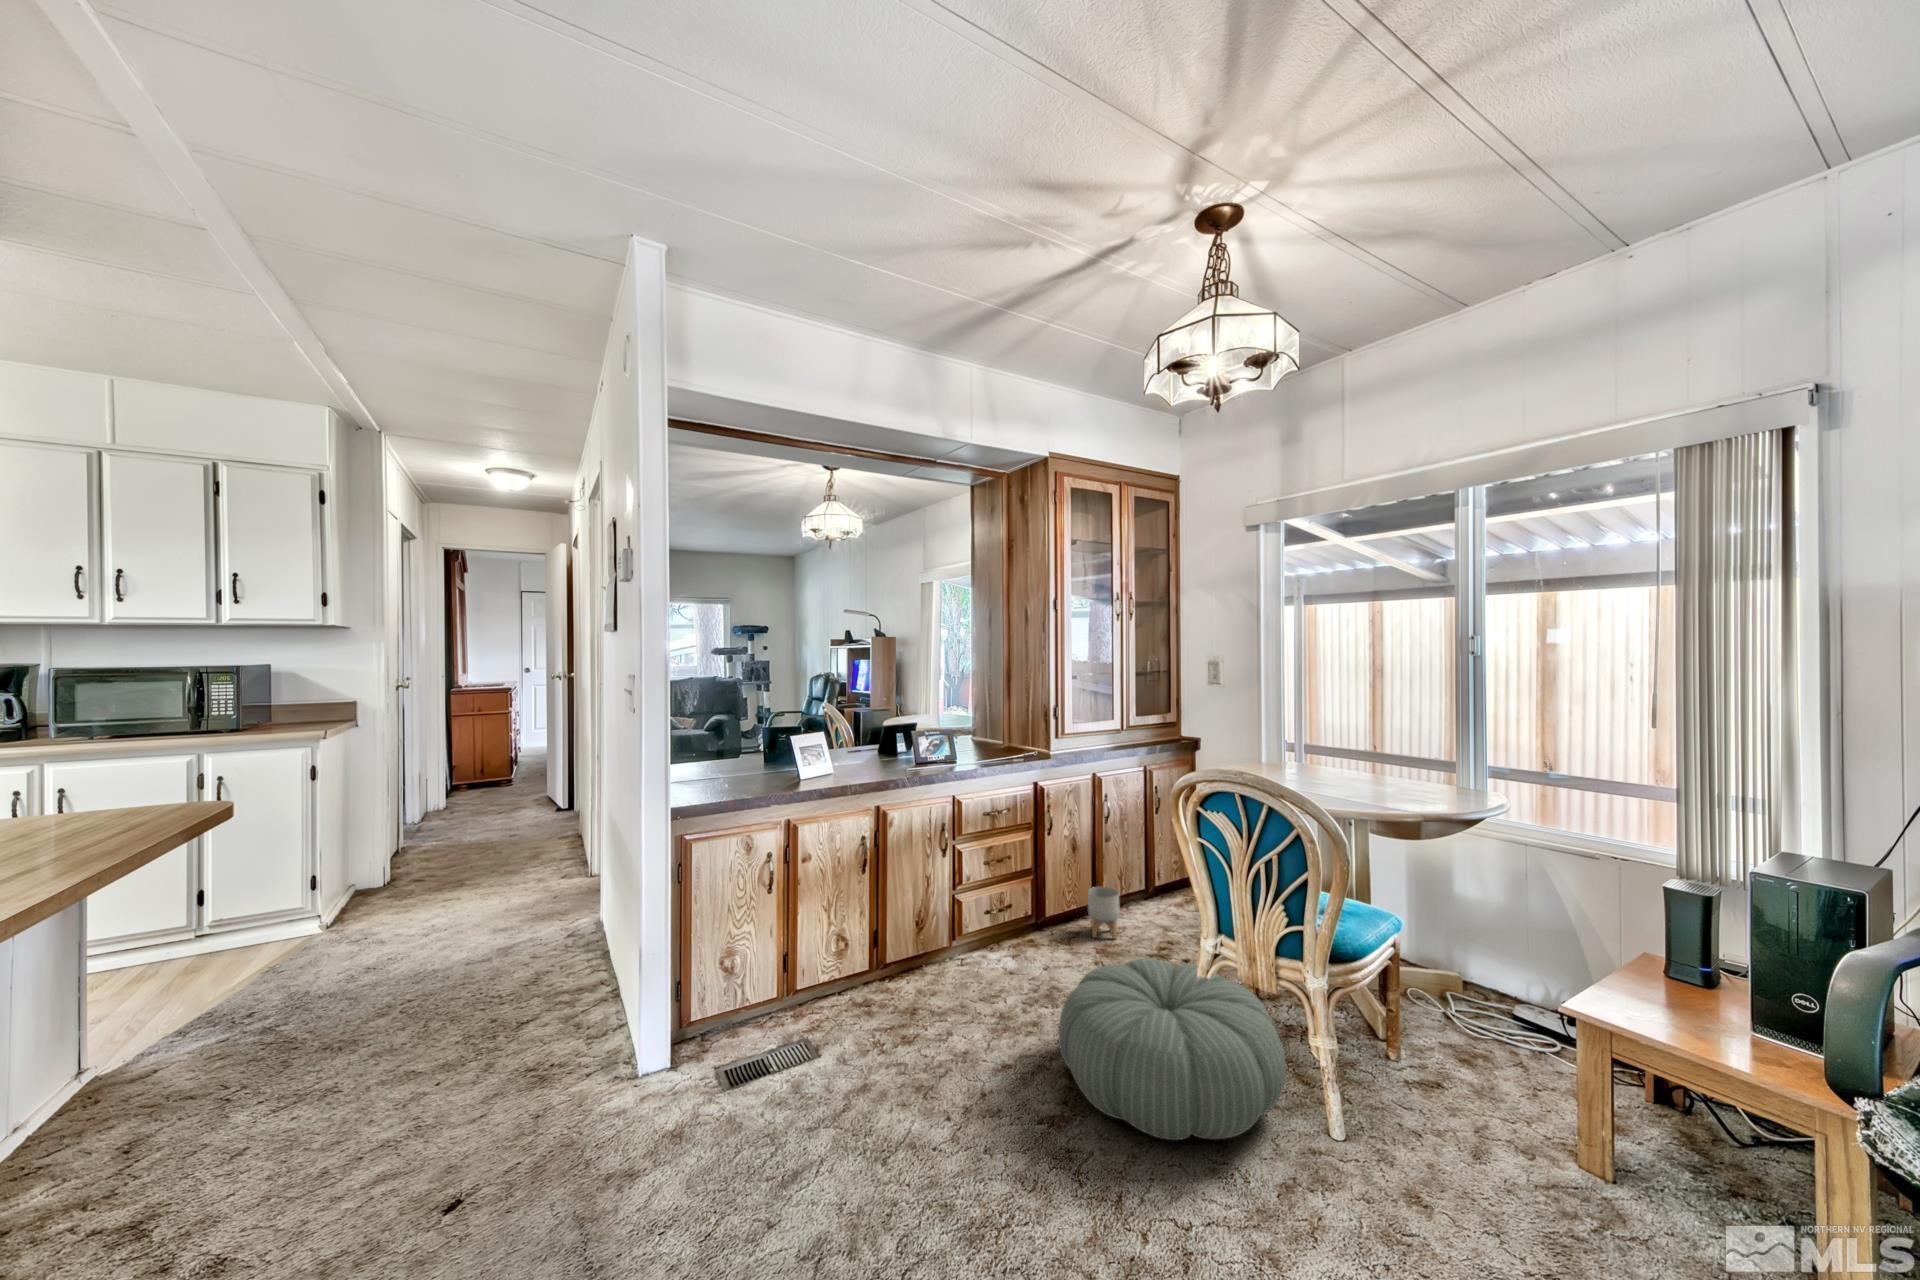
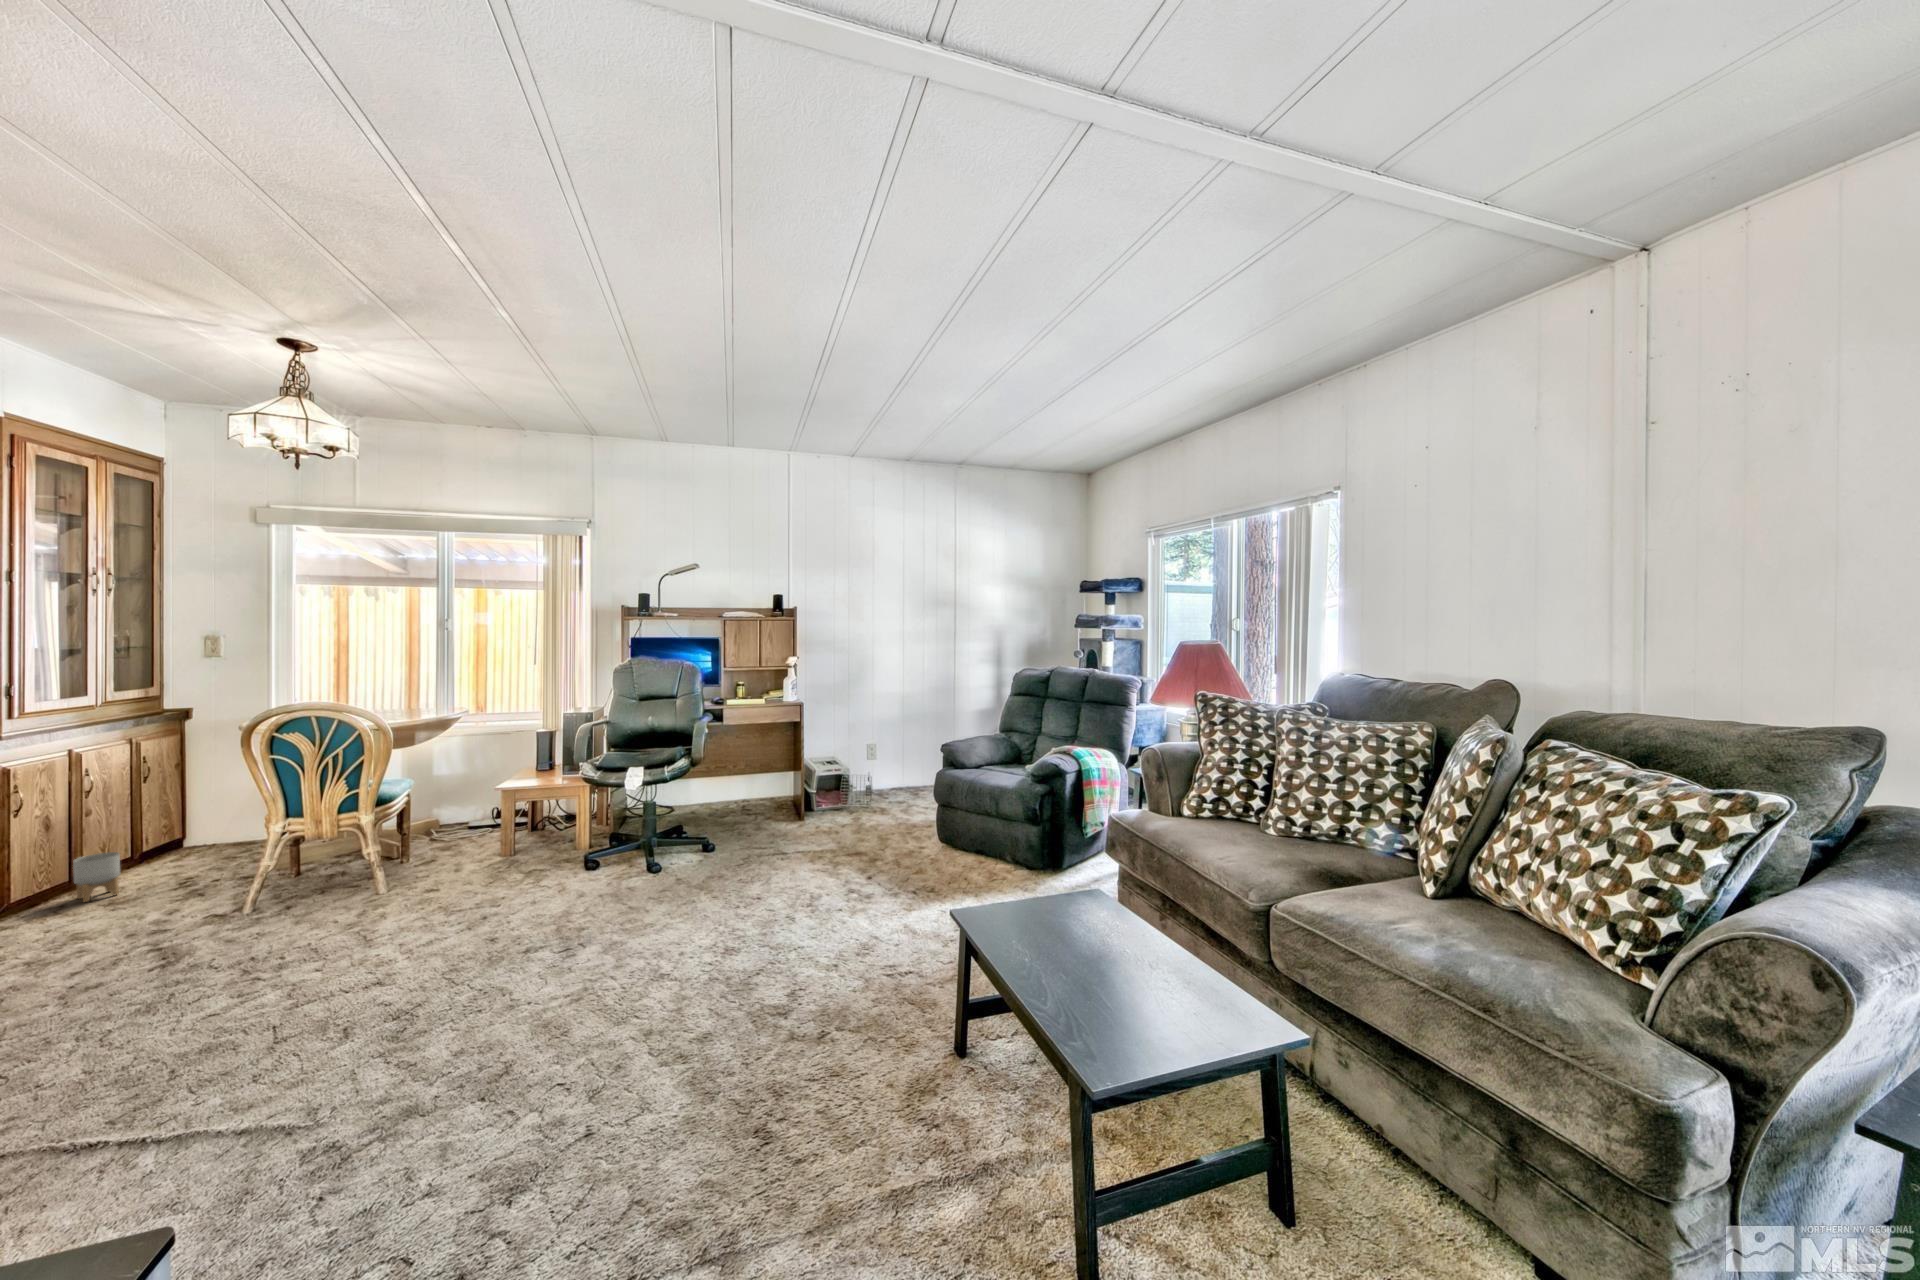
pouf: present [1058,959,1286,1140] -> none [139,845,351,947]

